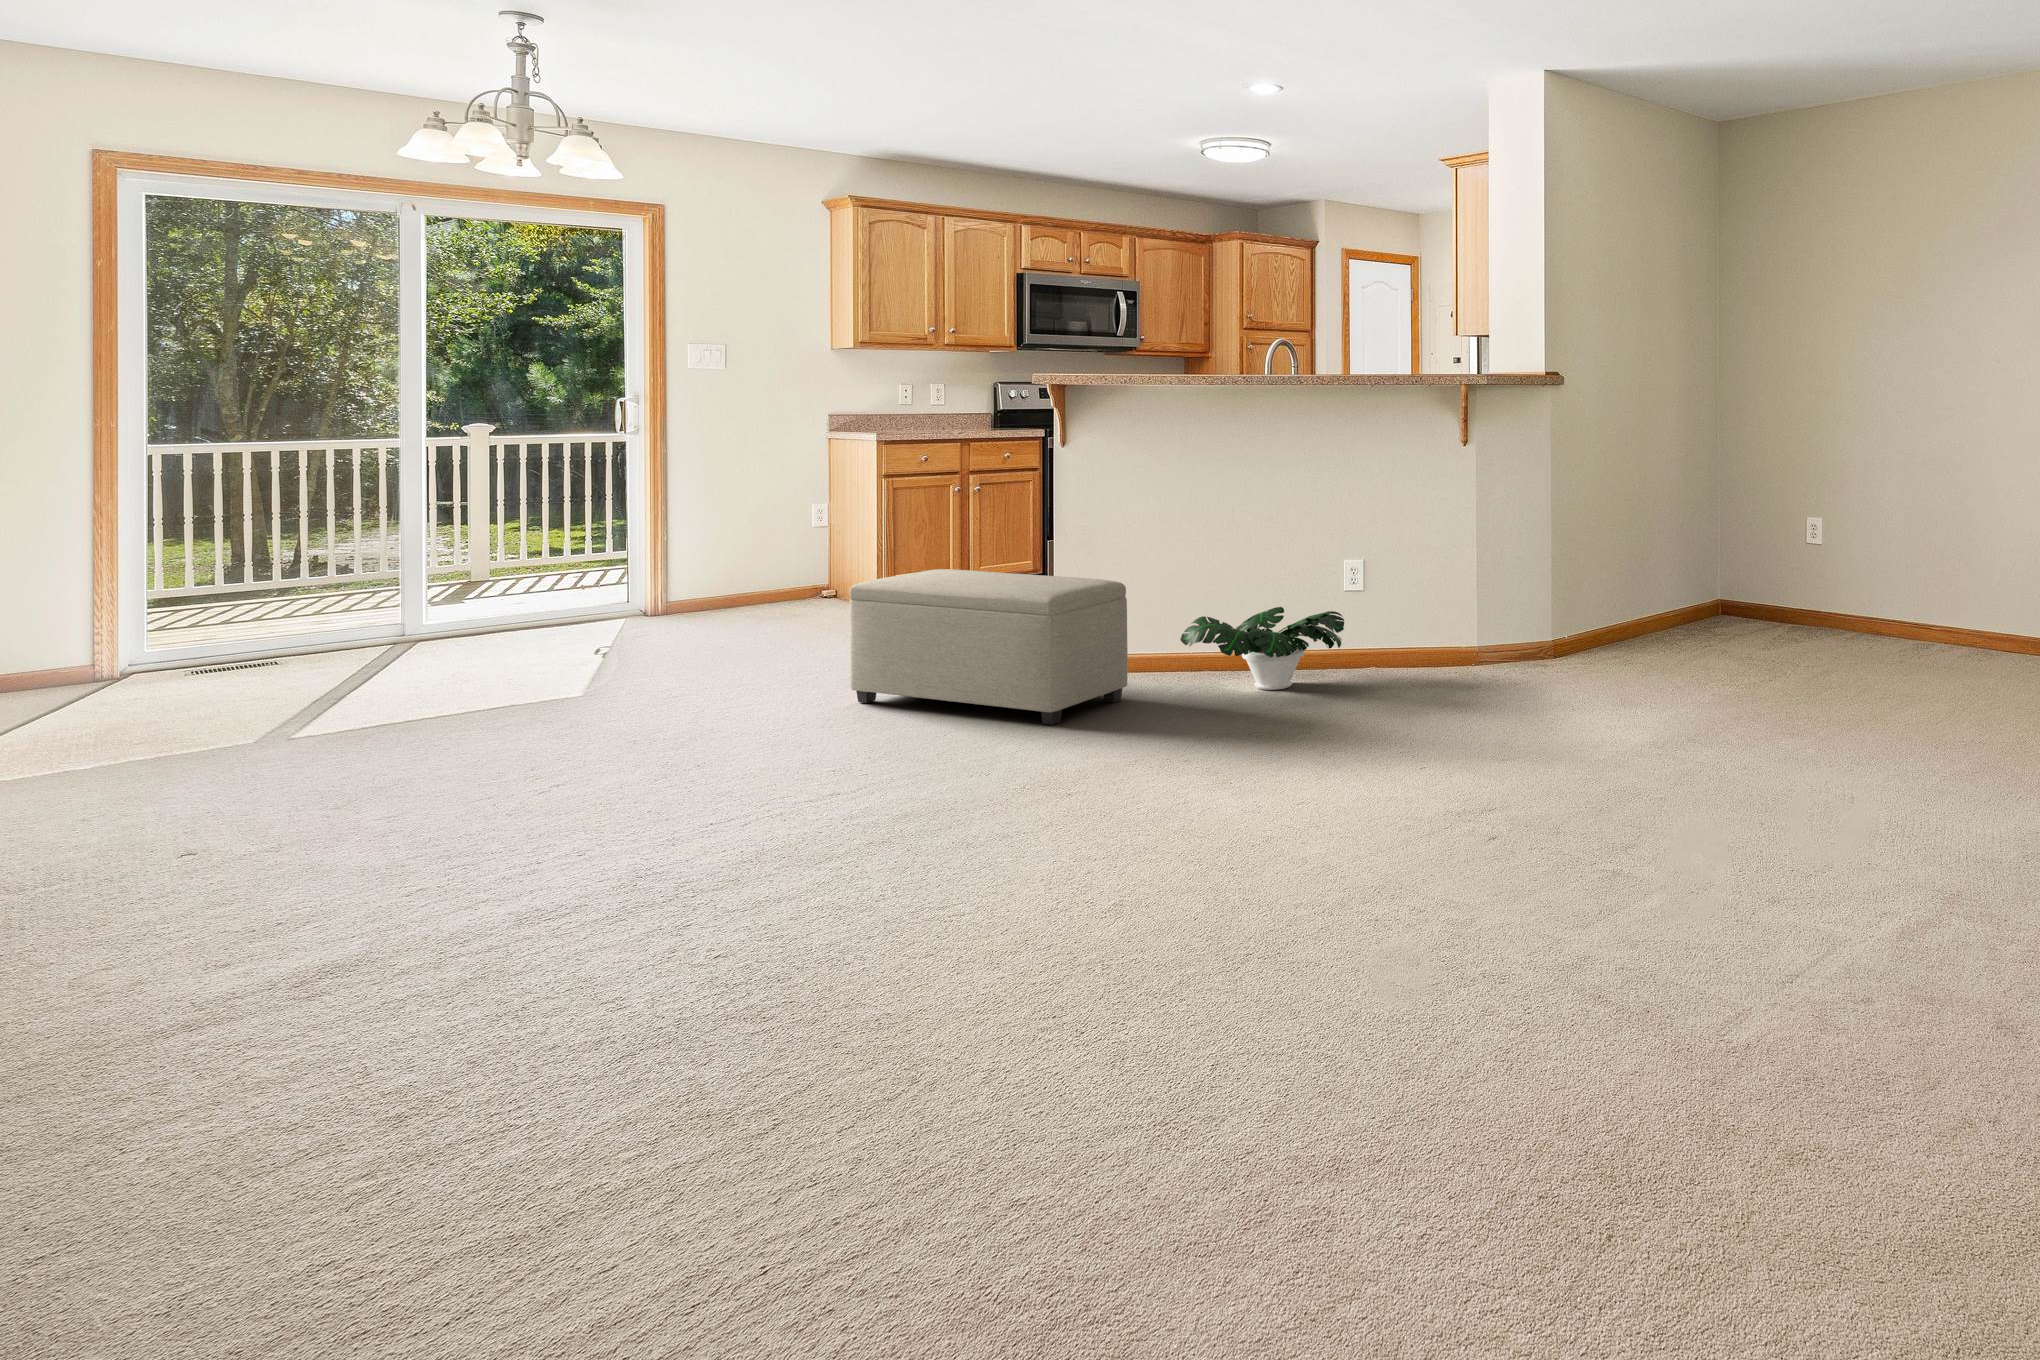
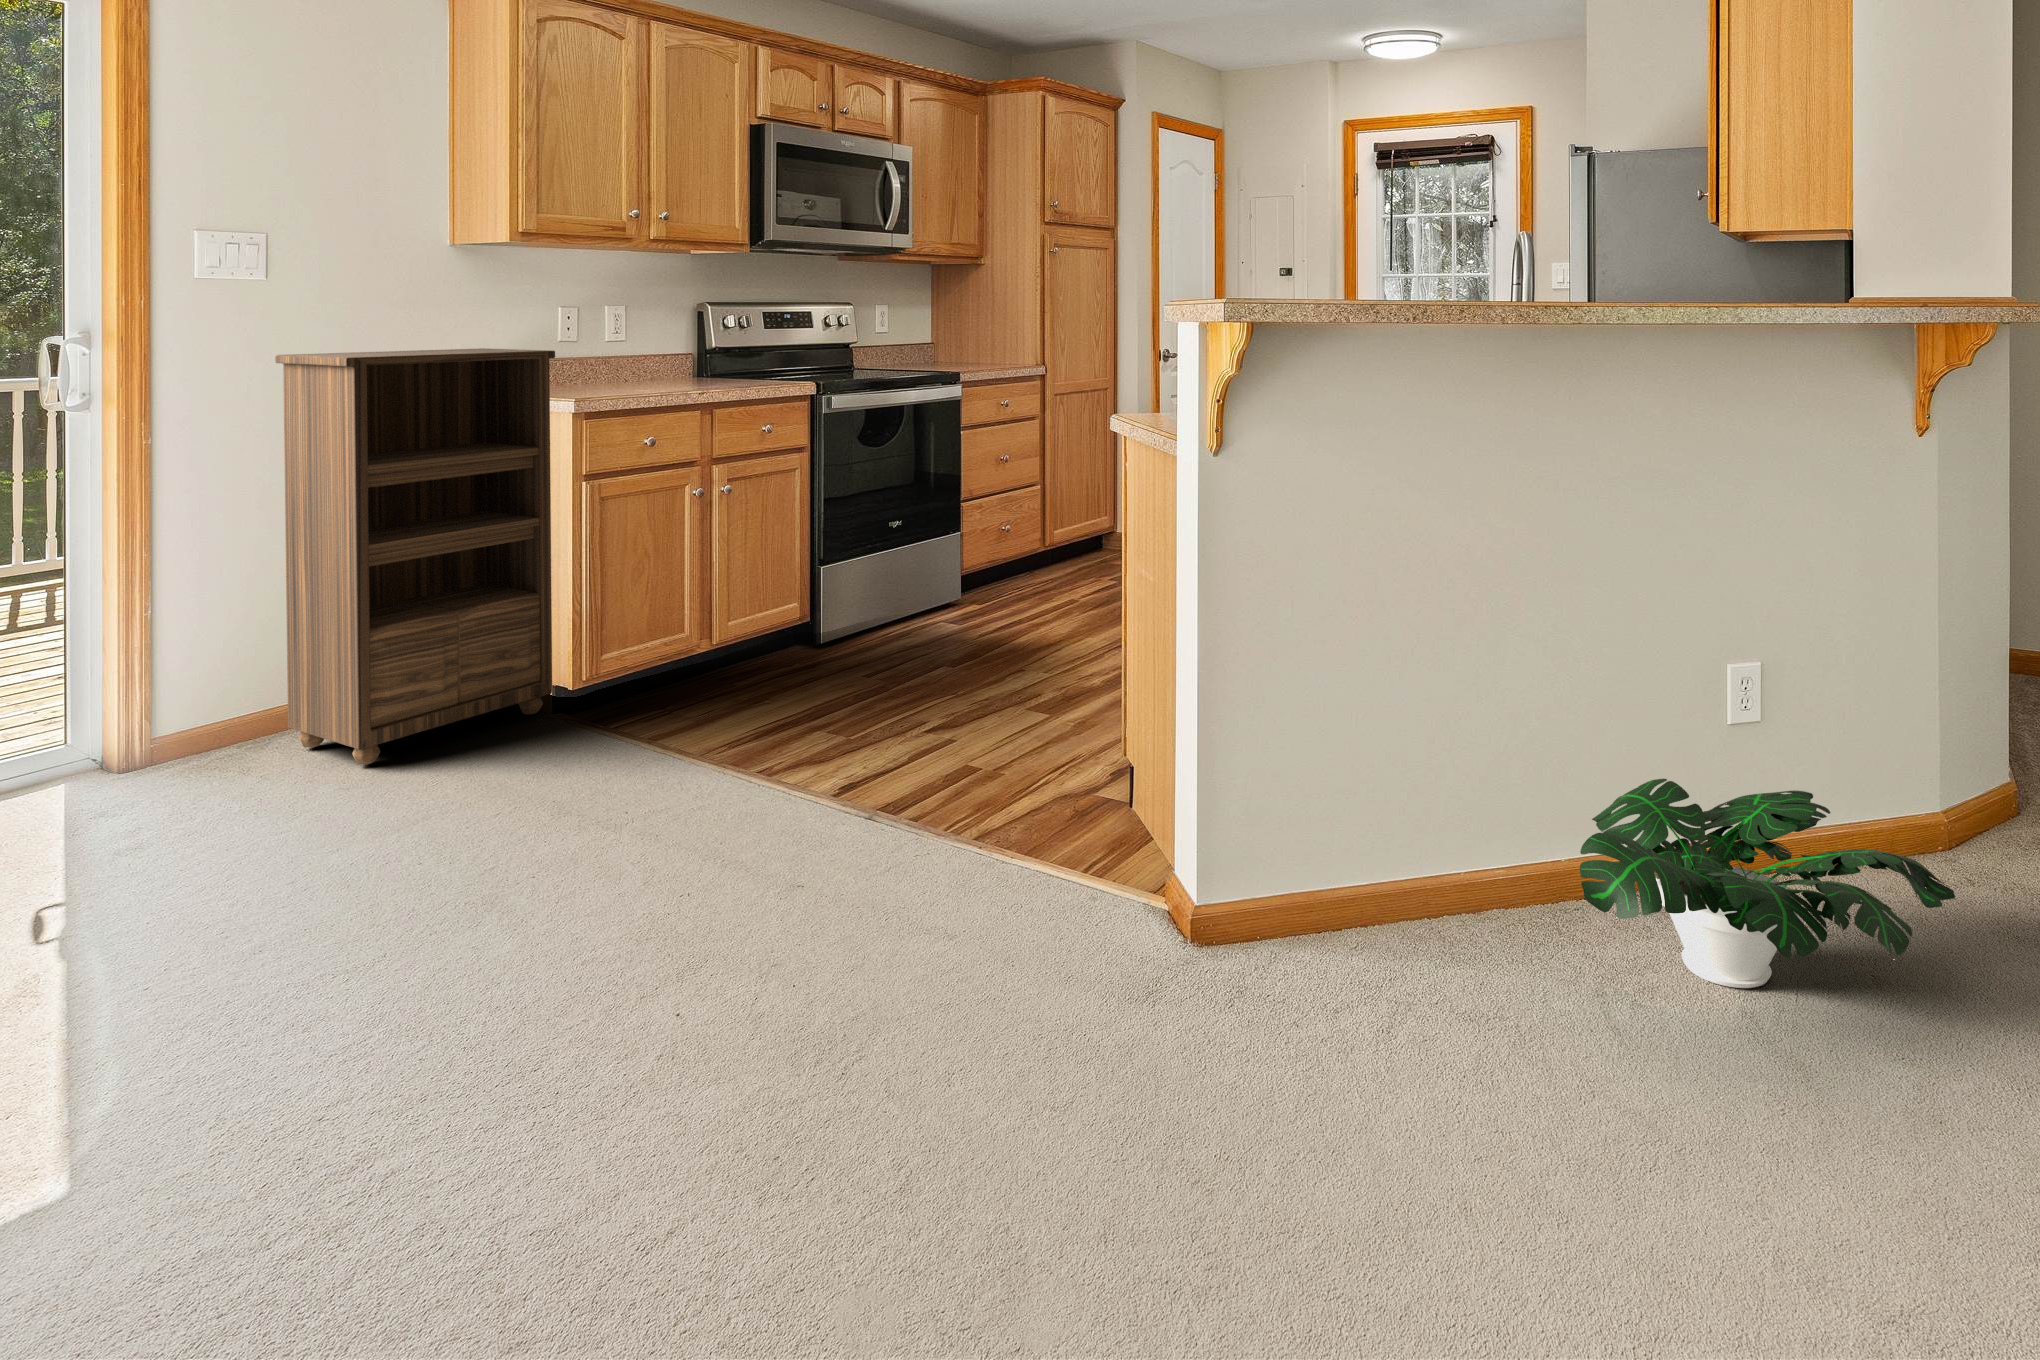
bookshelf: none [727,406,874,615] -> present [275,348,555,765]
ottoman: present [849,569,1128,725] -> none [866,750,1552,1230]

